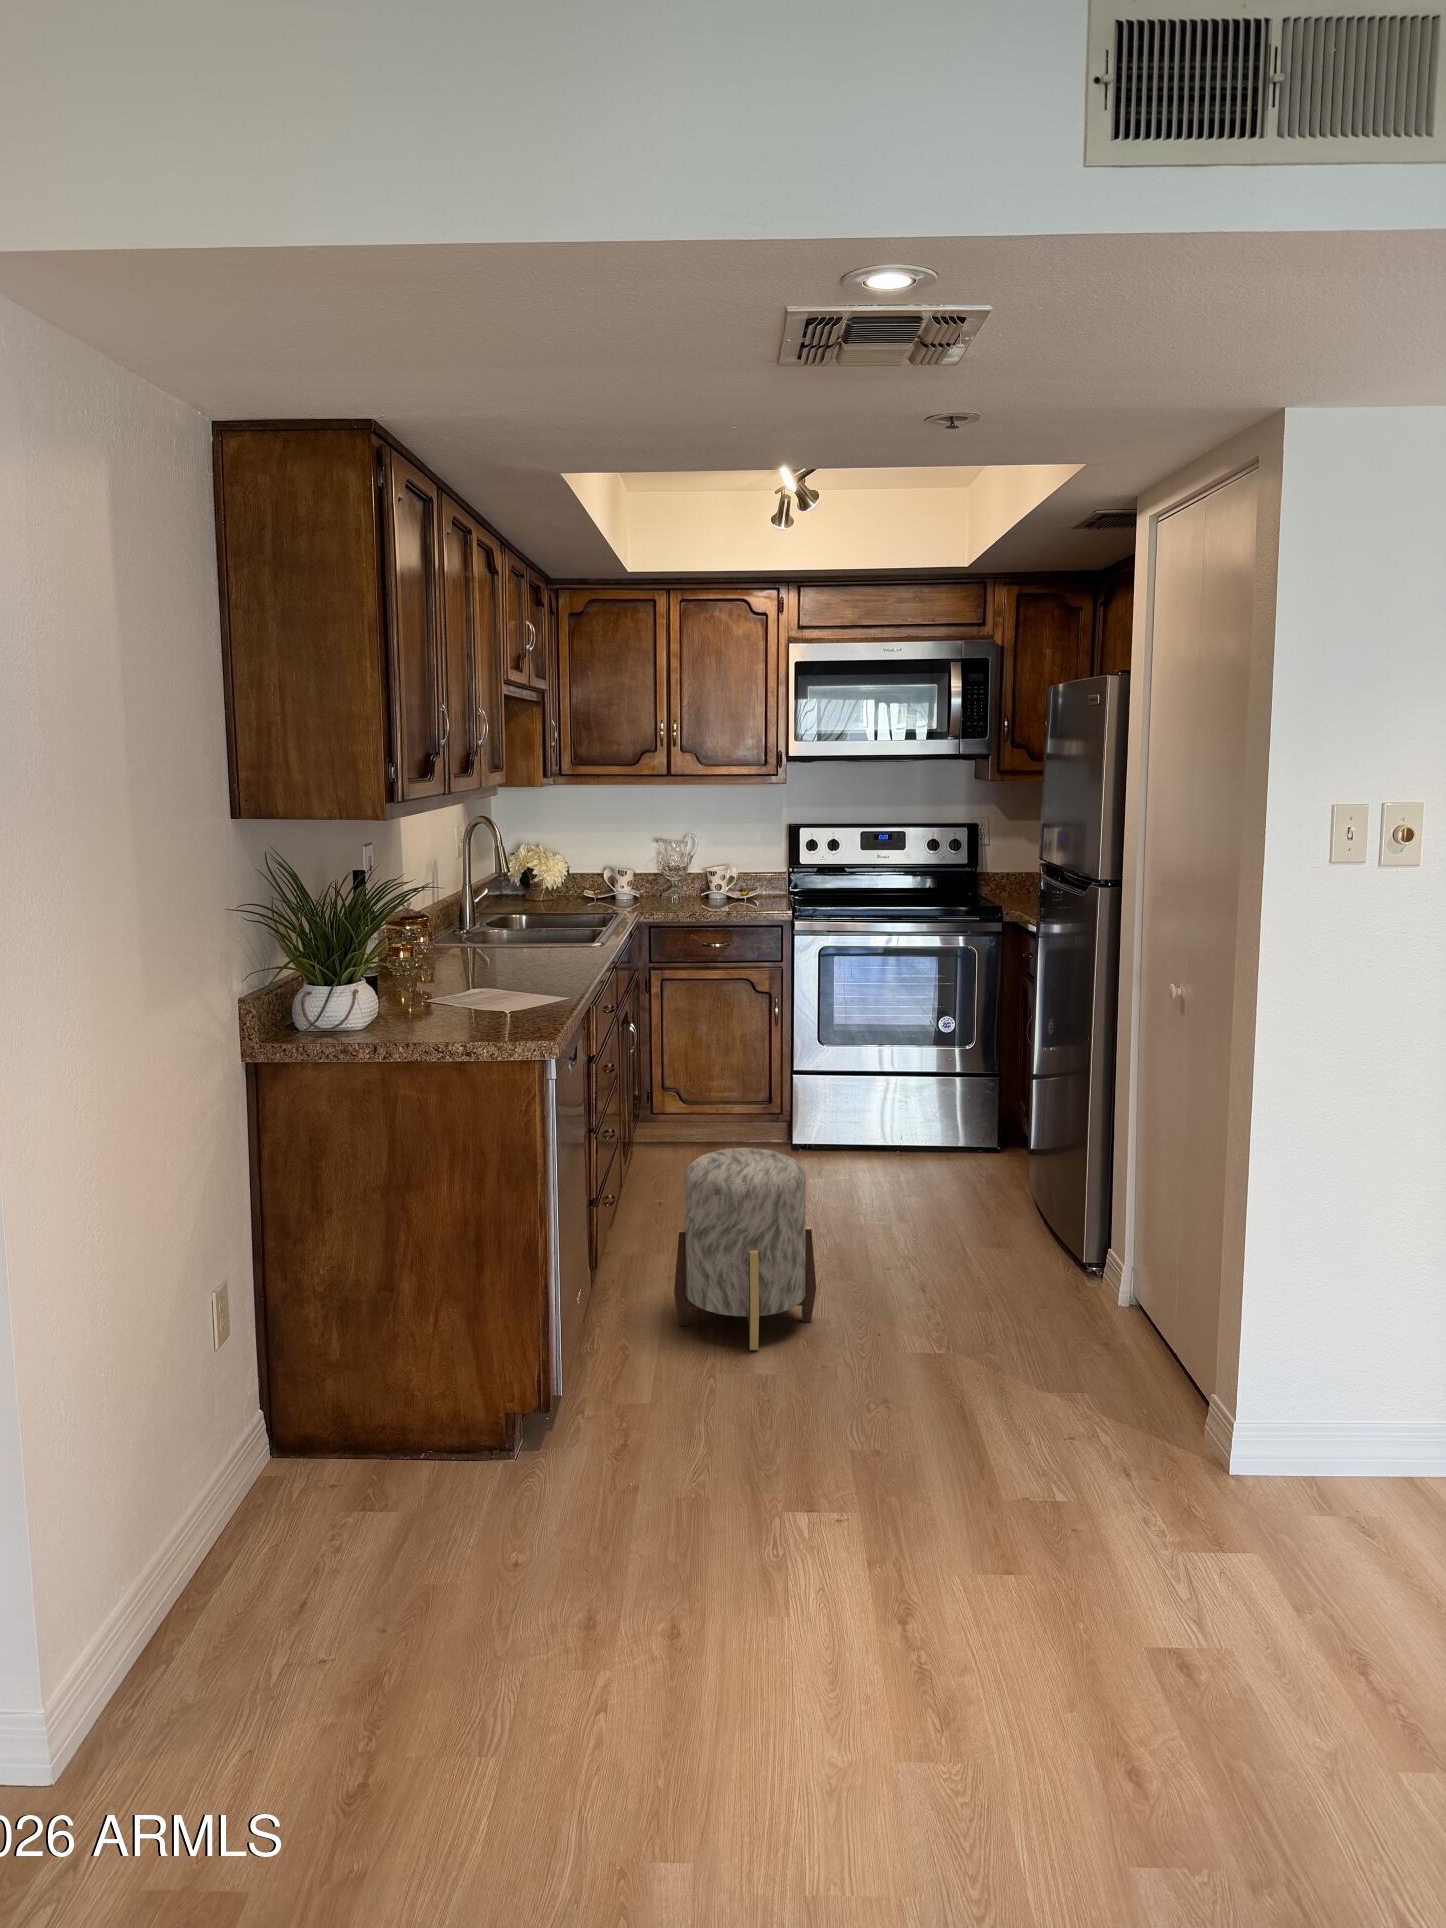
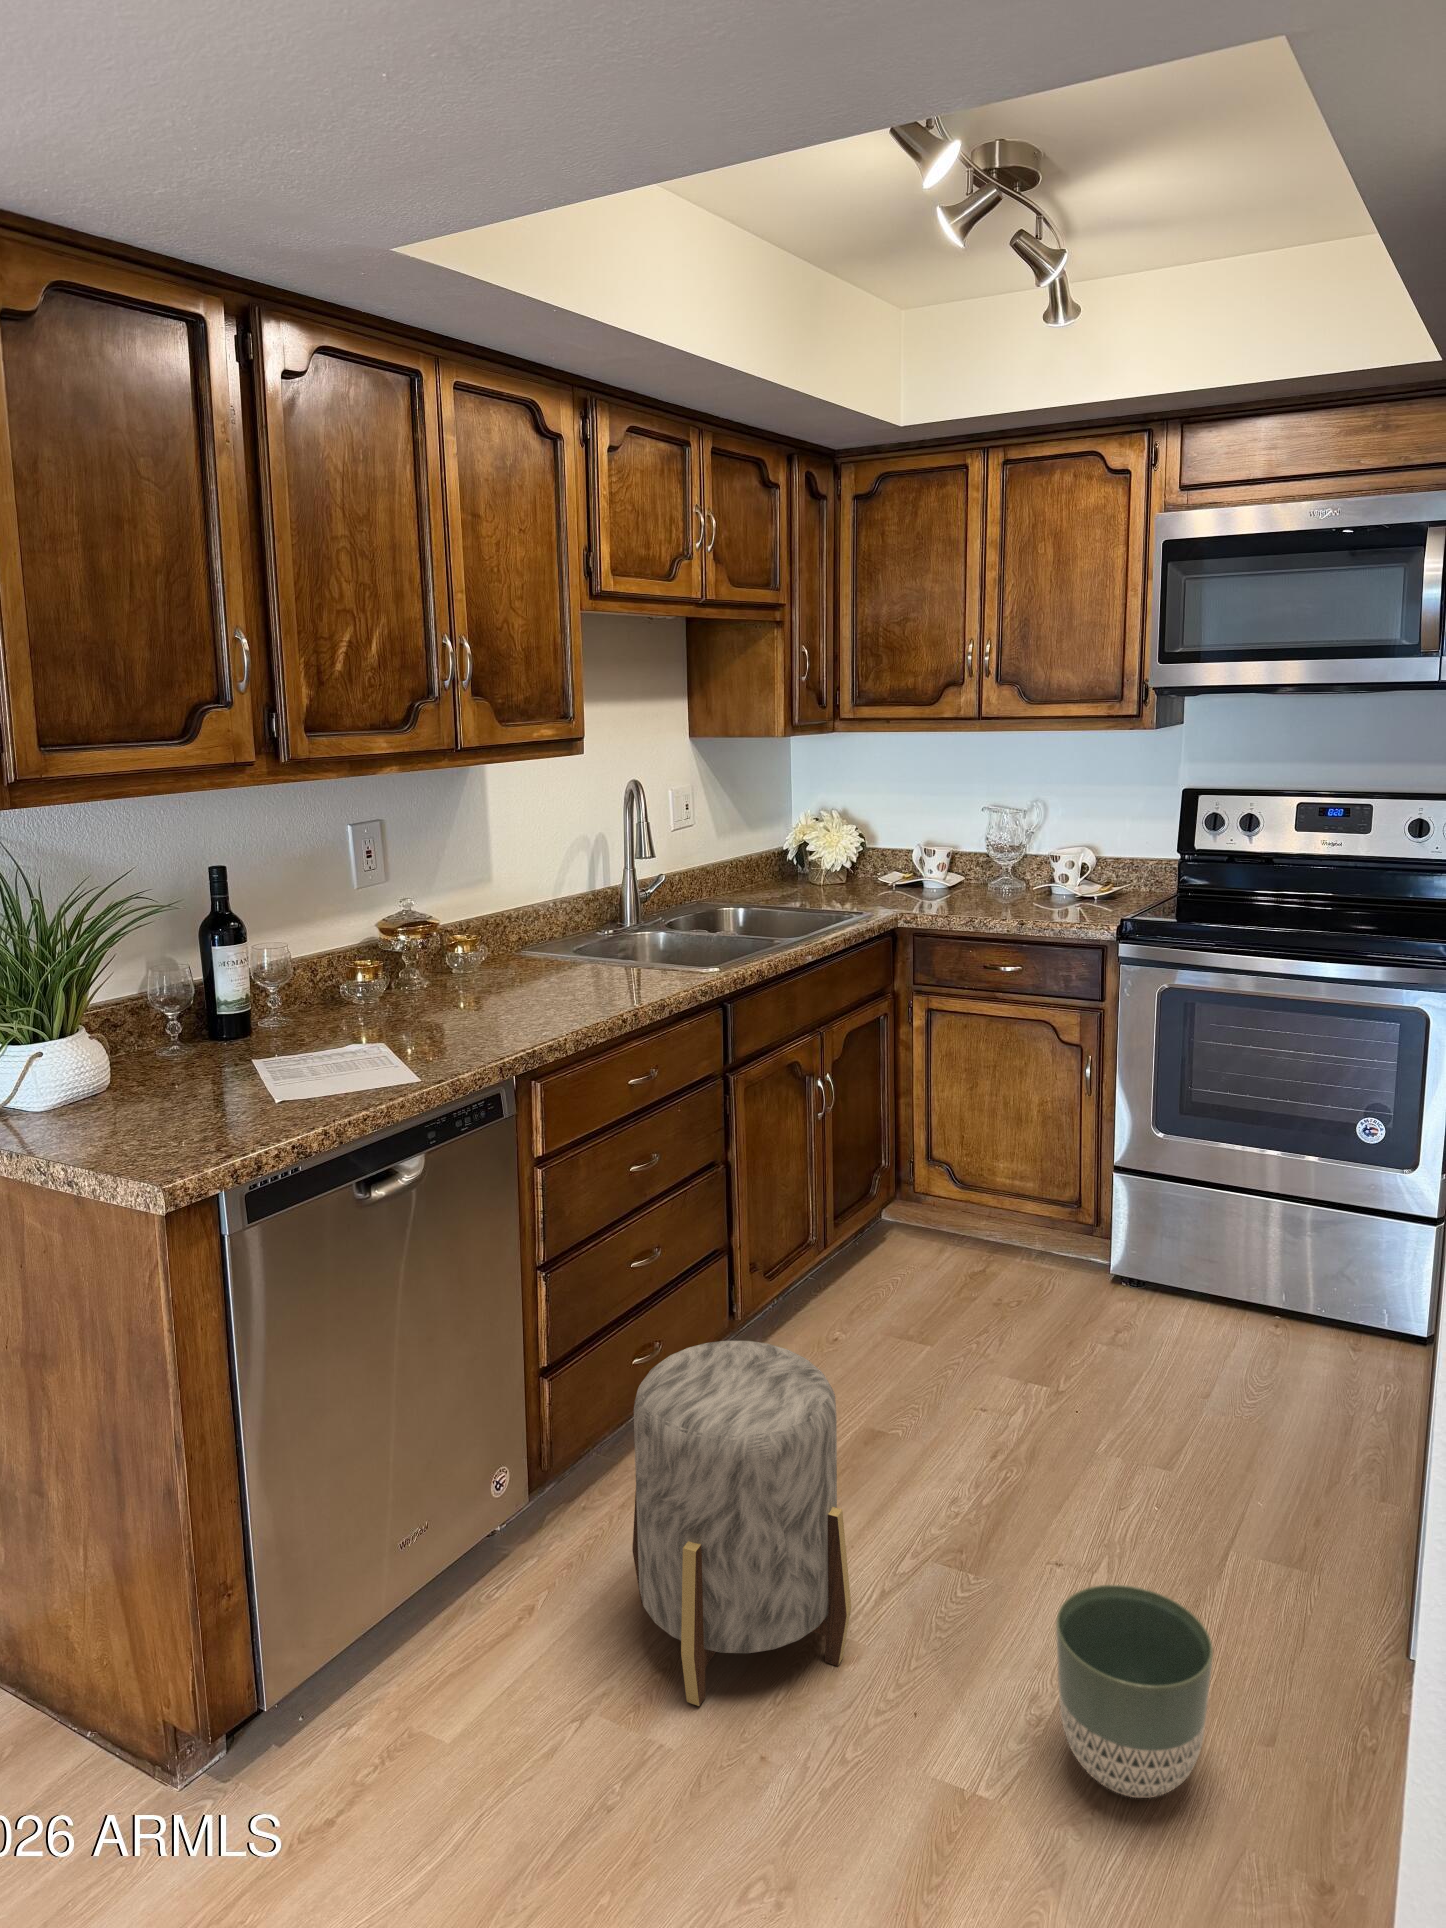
planter: none [939,1229,1017,1325] -> present [1056,1585,1213,1798]

